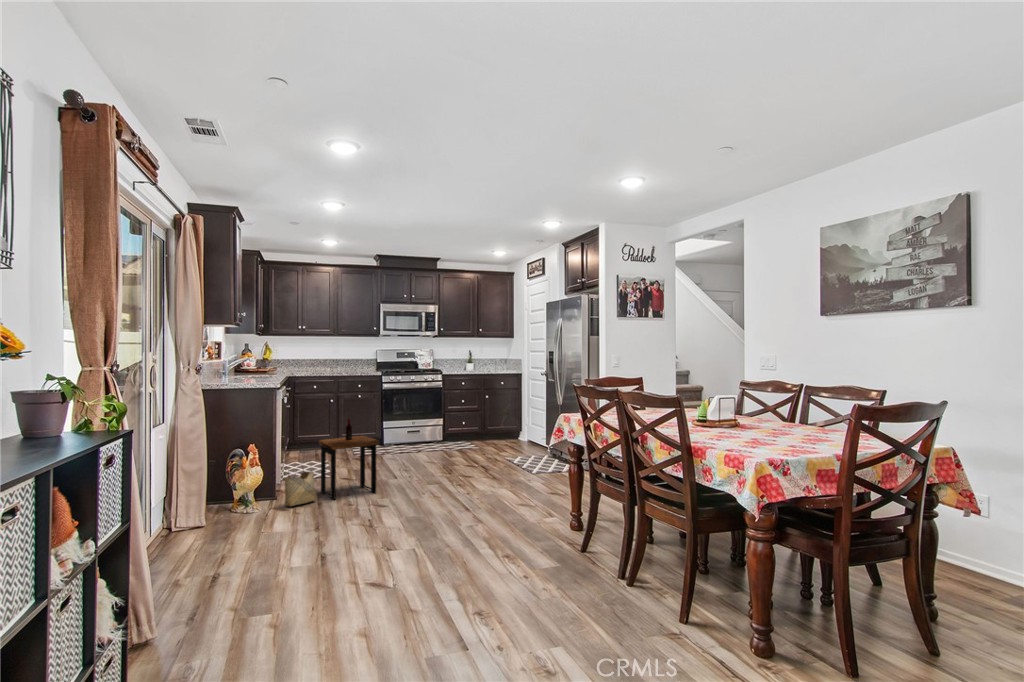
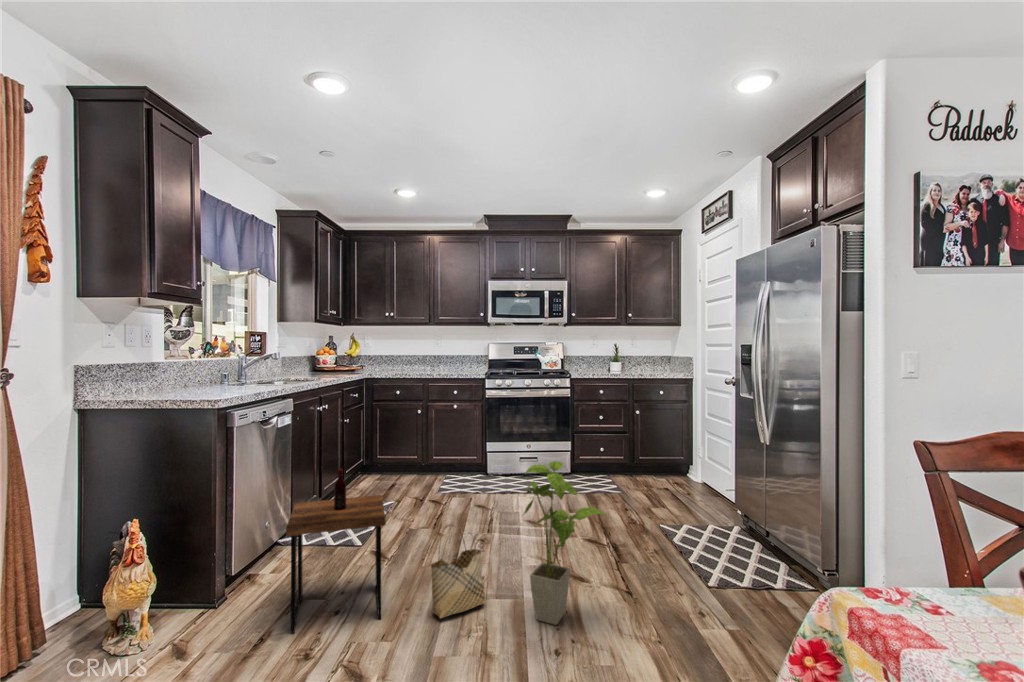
house plant: none [447,408,488,487] -> present [524,461,606,625]
woven basket: present [284,471,316,506] -> present [431,525,485,618]

